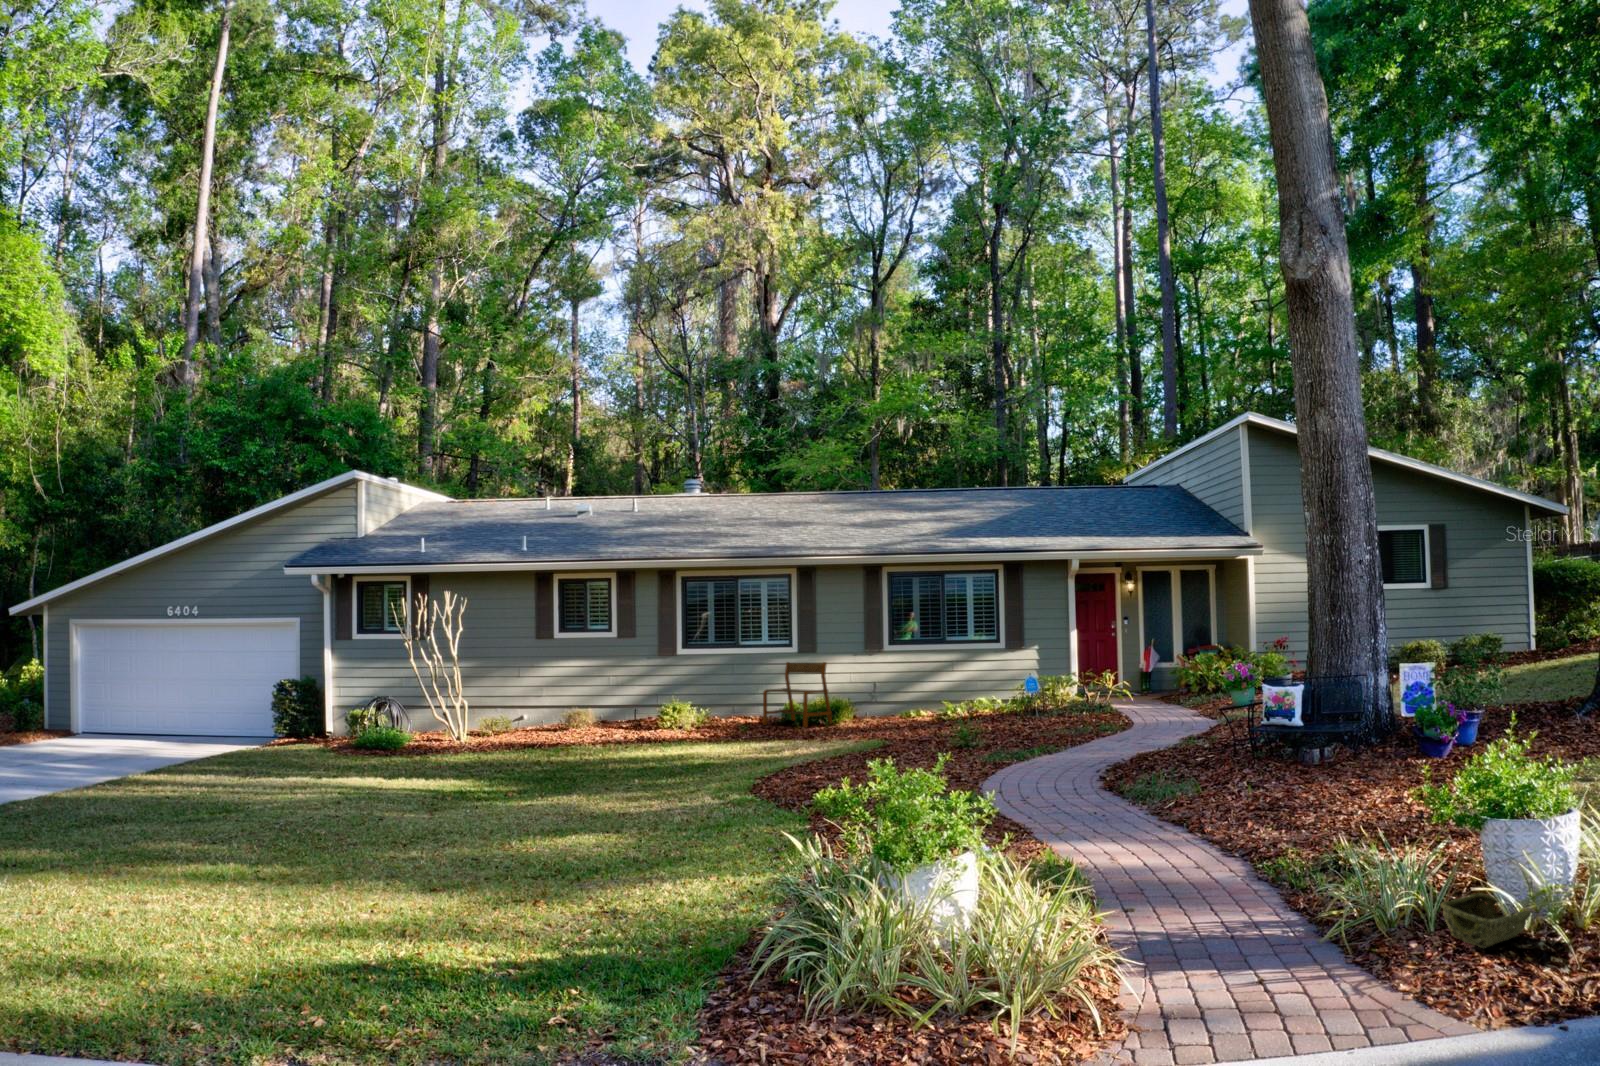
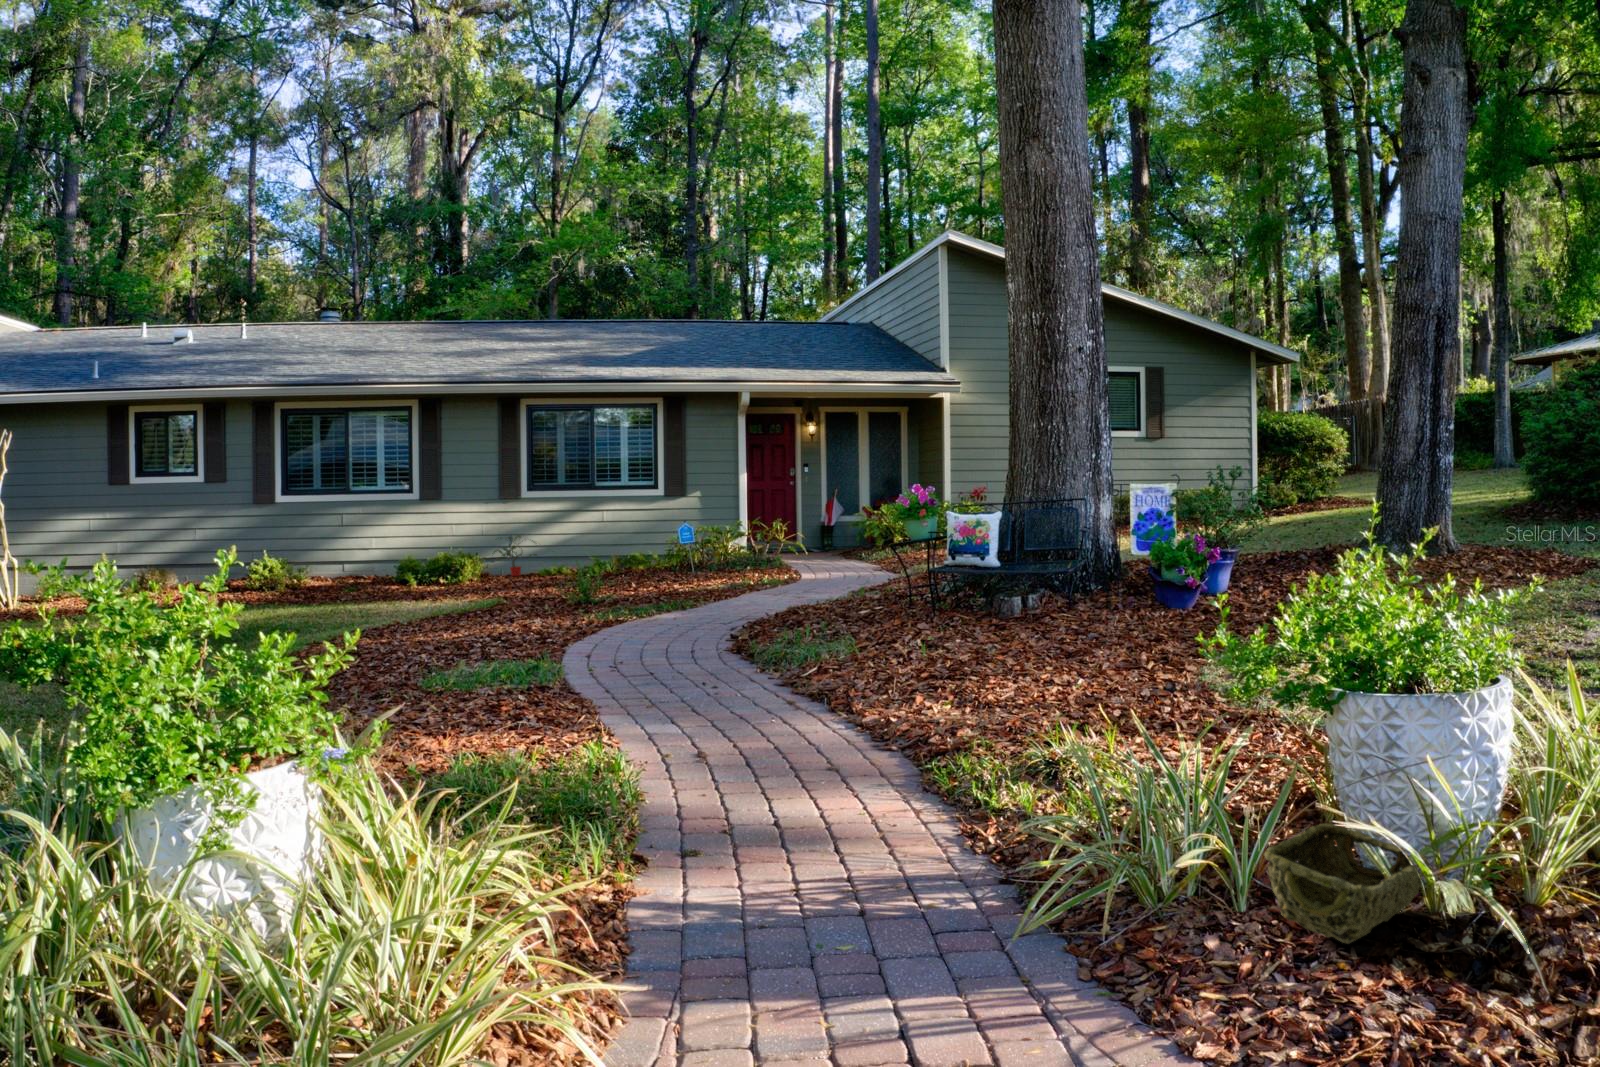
bench: present [763,662,832,727] -> none [335,505,427,589]
potted plant: none [880,684,919,716] -> present [492,536,536,576]

